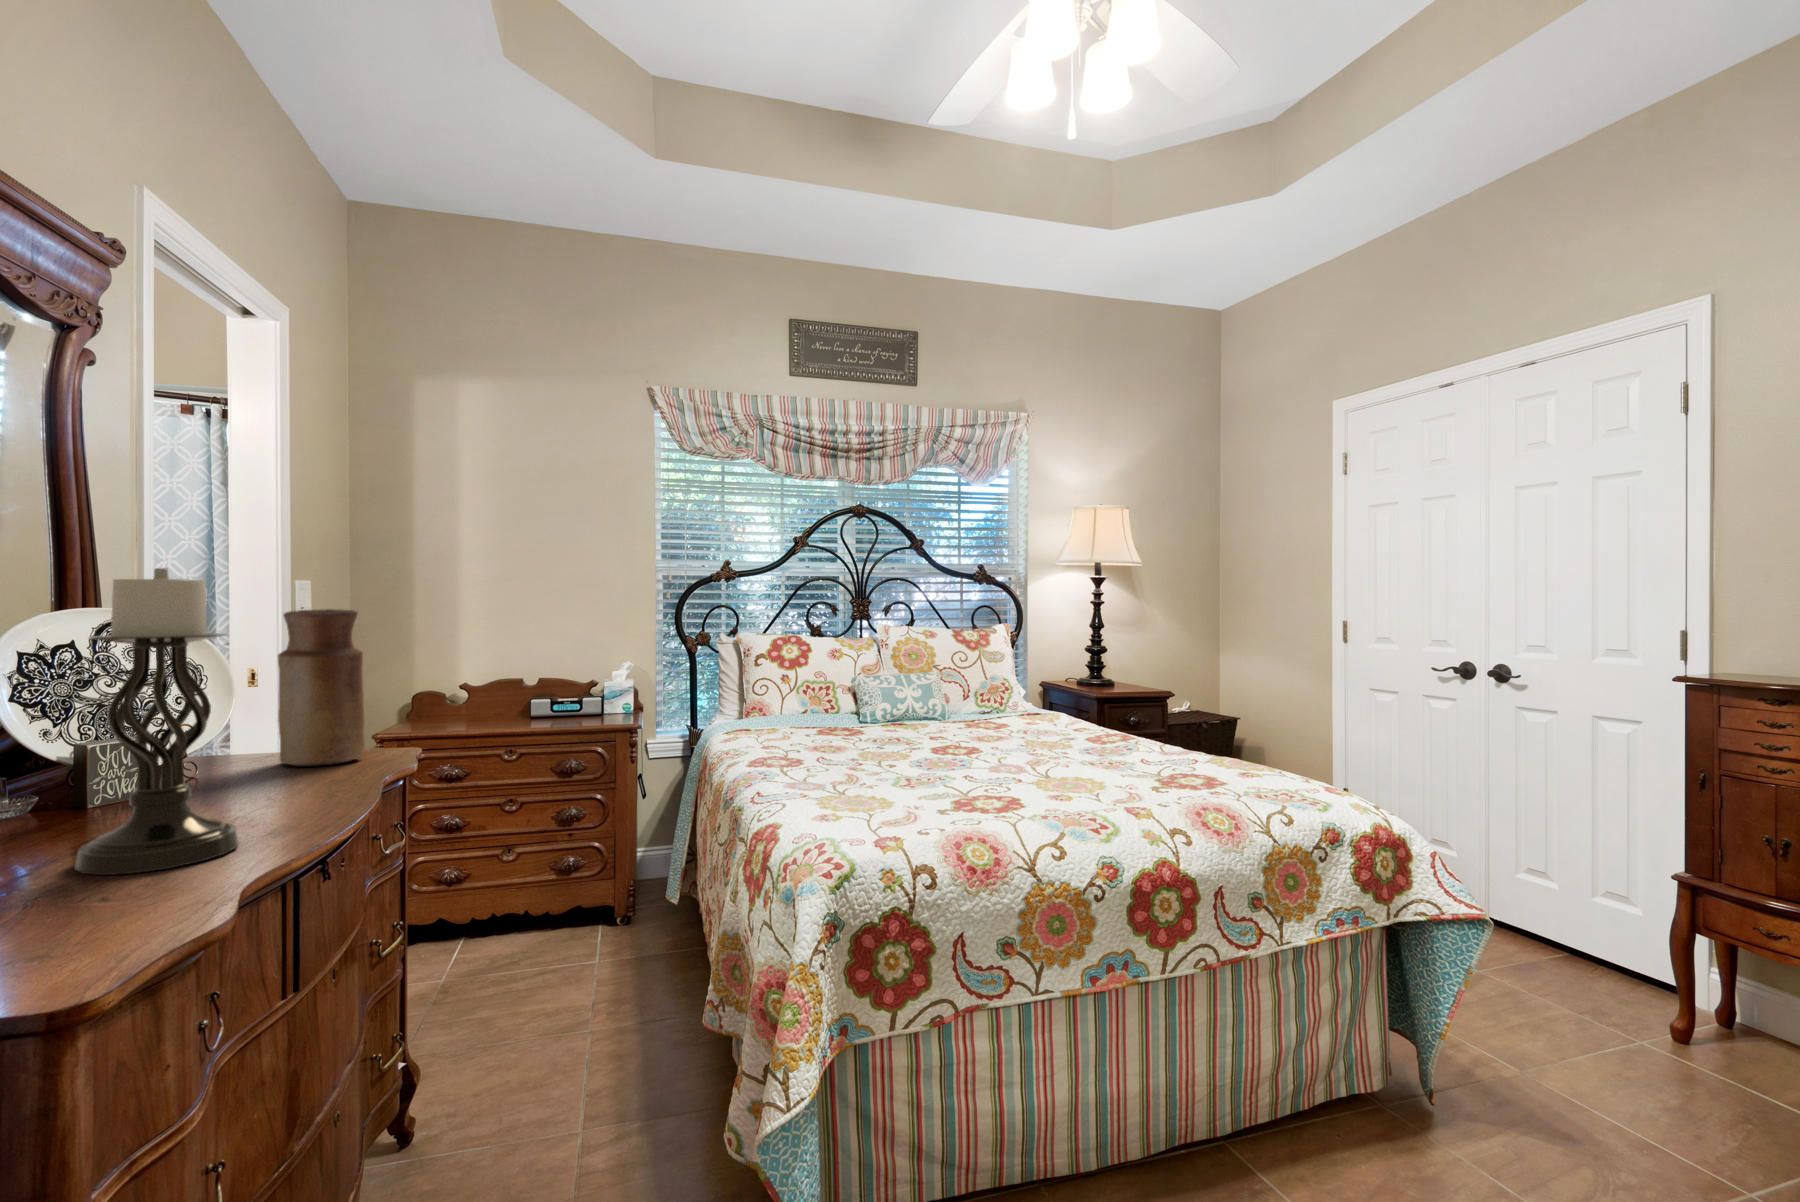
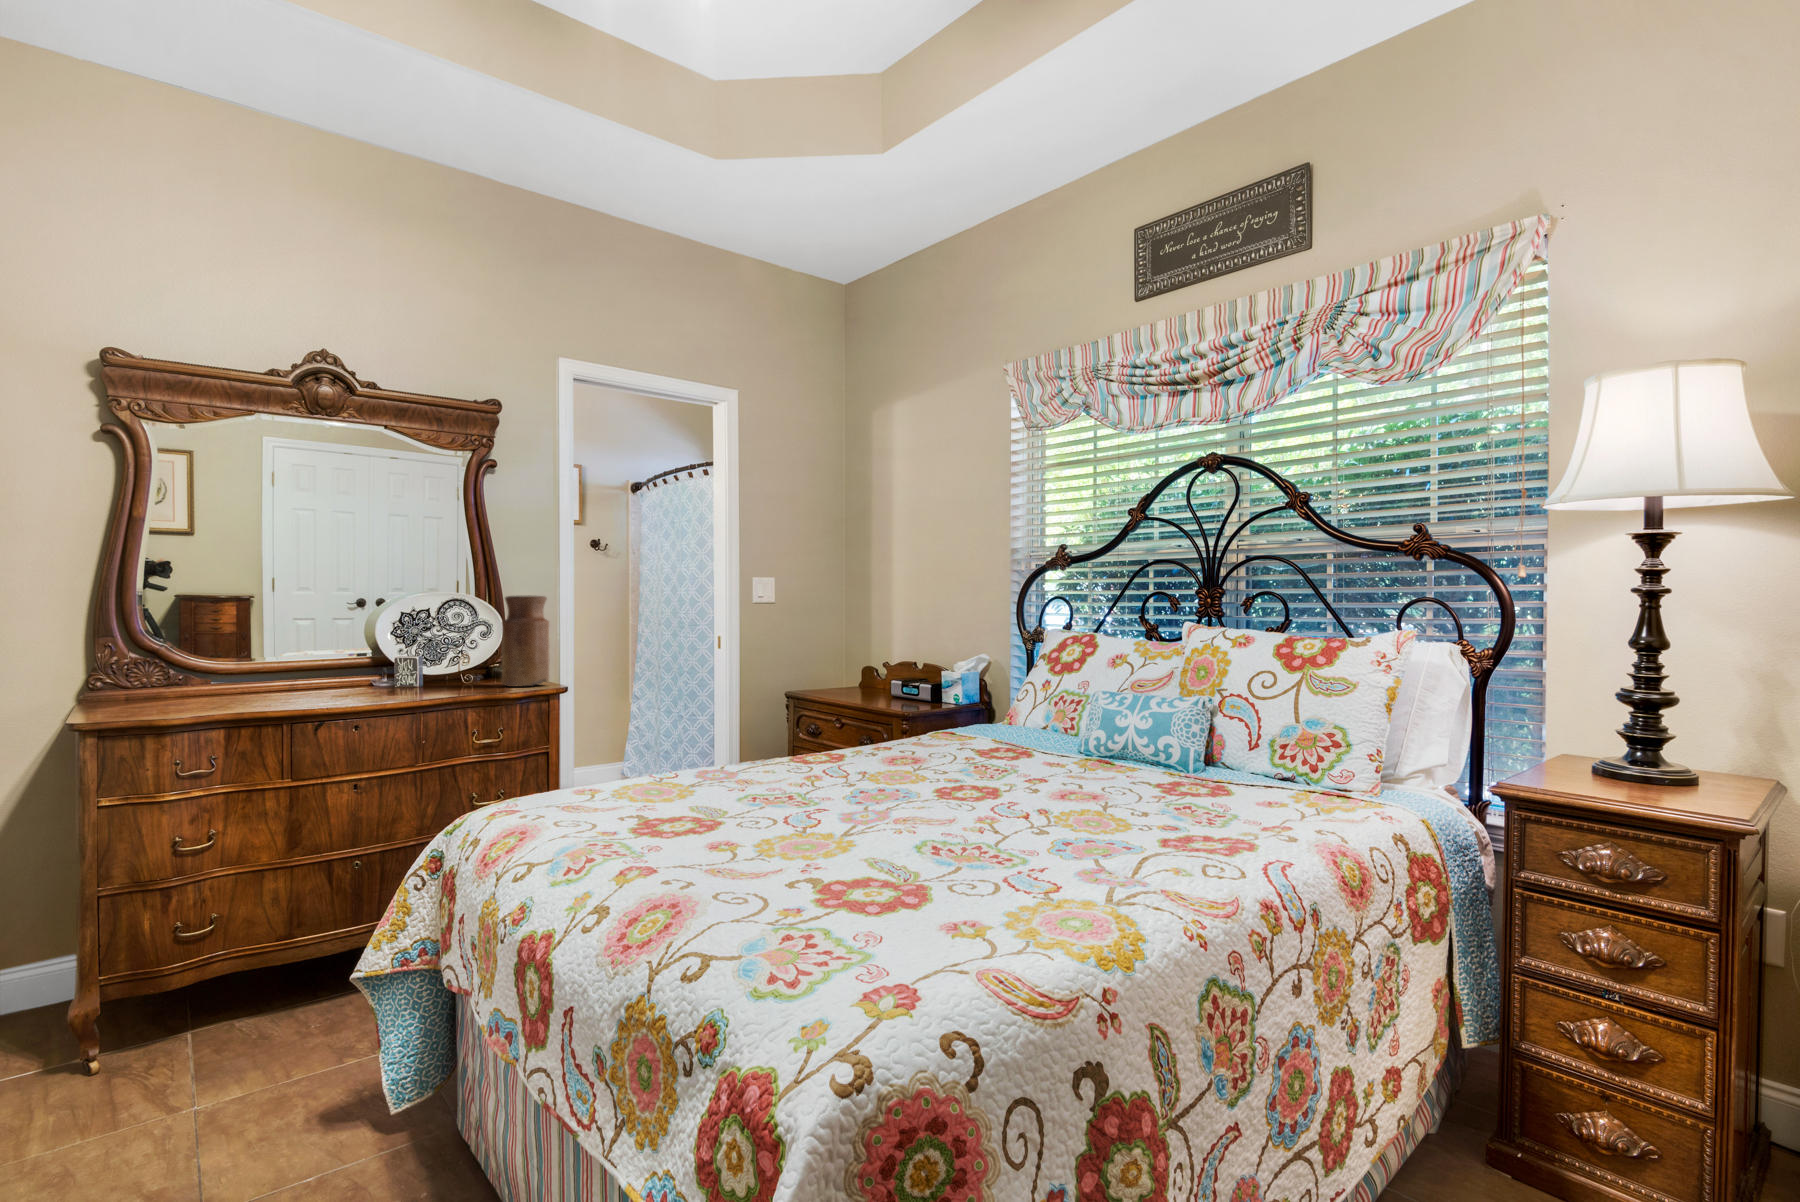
candle holder: present [74,568,239,875] -> none [199,564,279,698]

